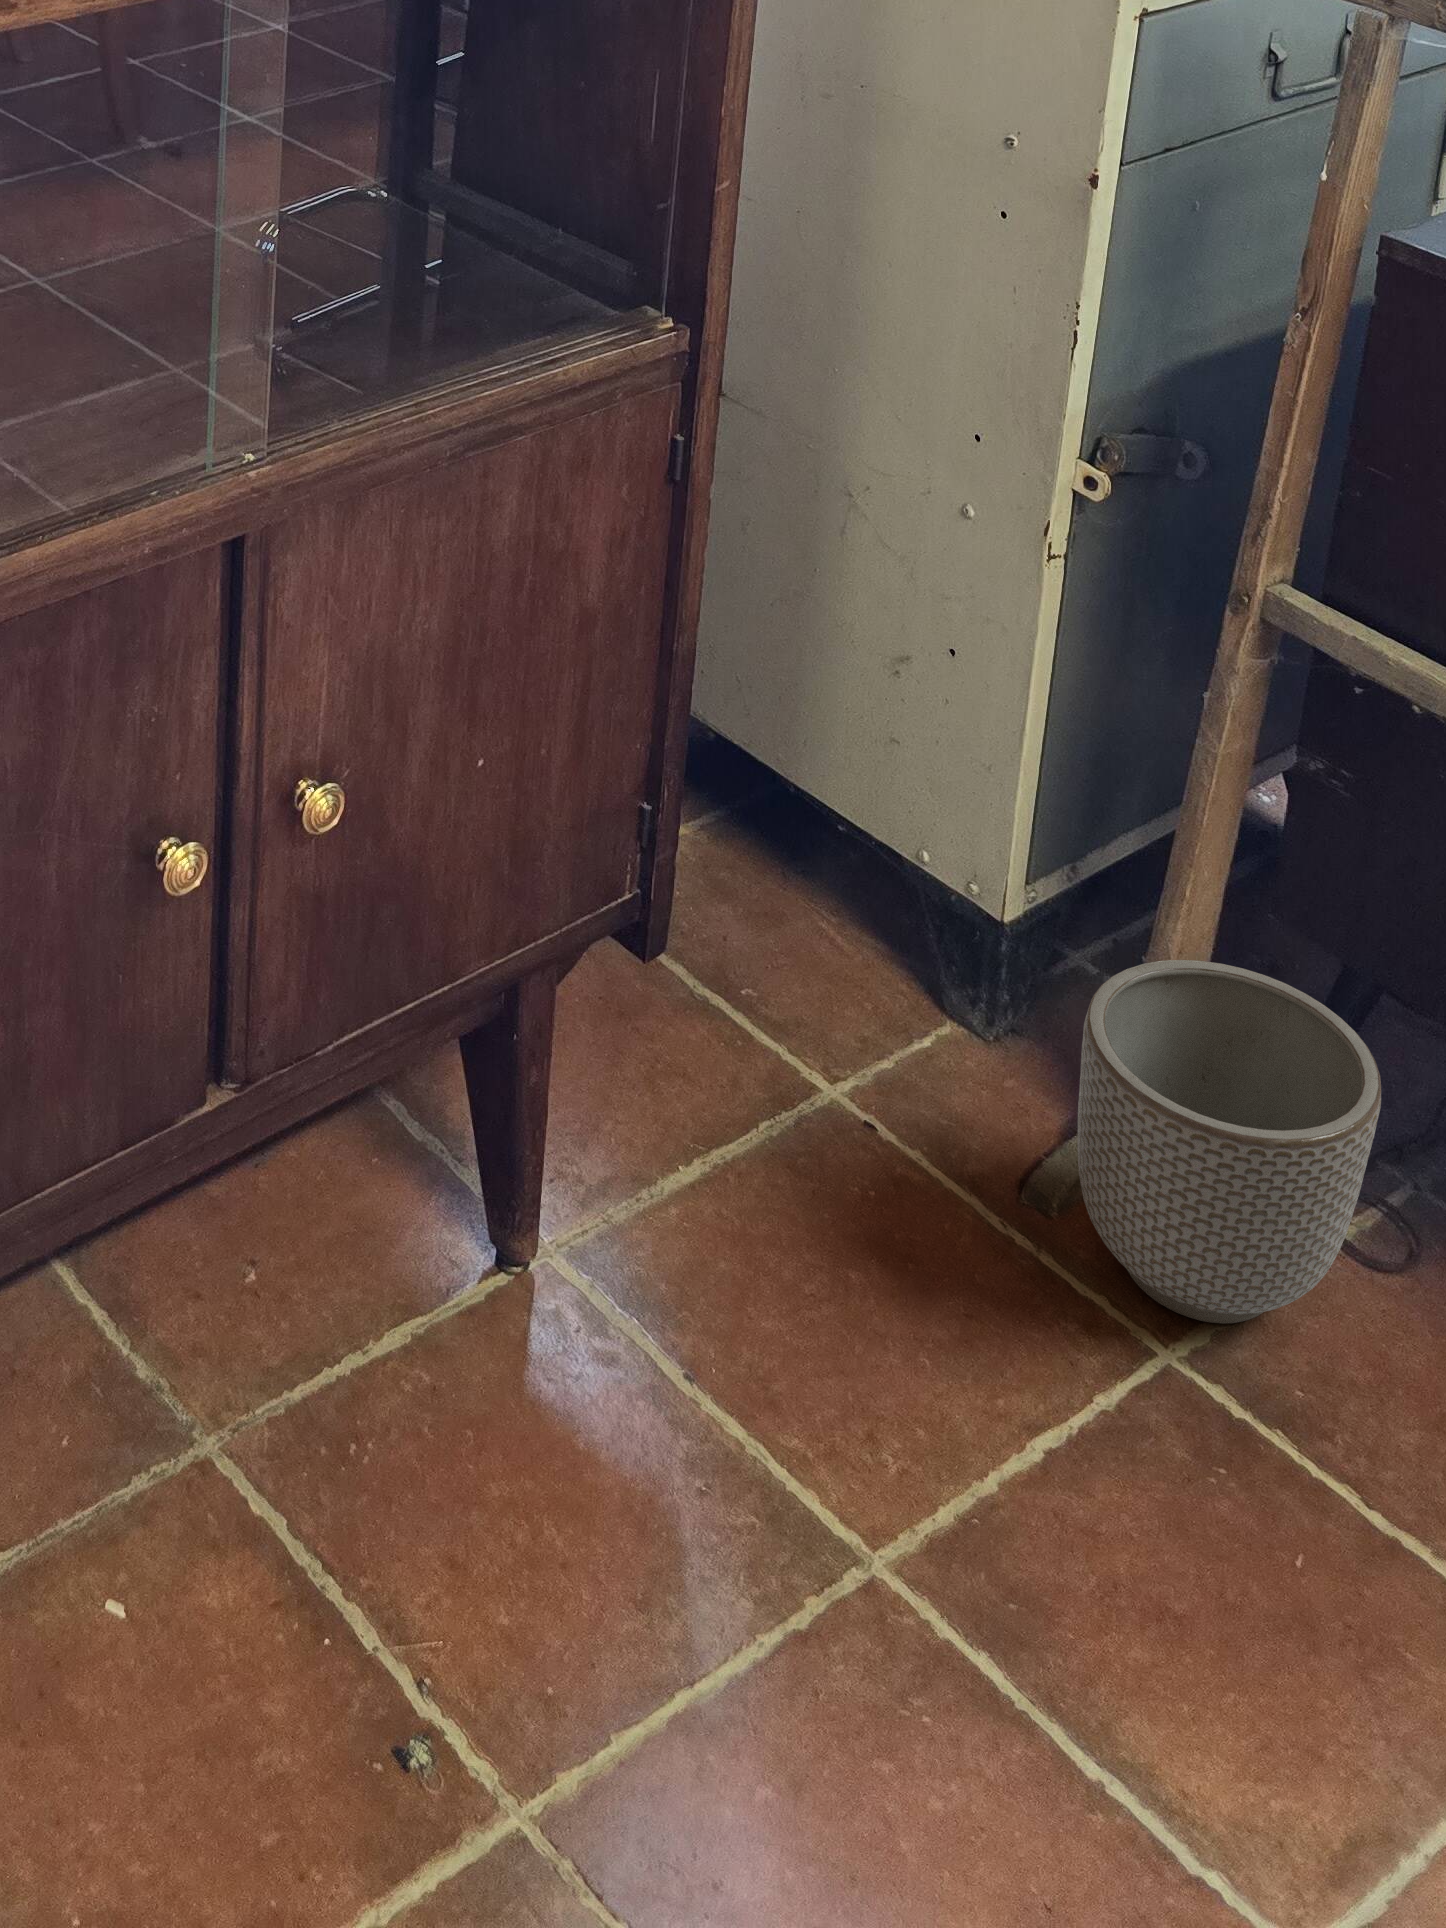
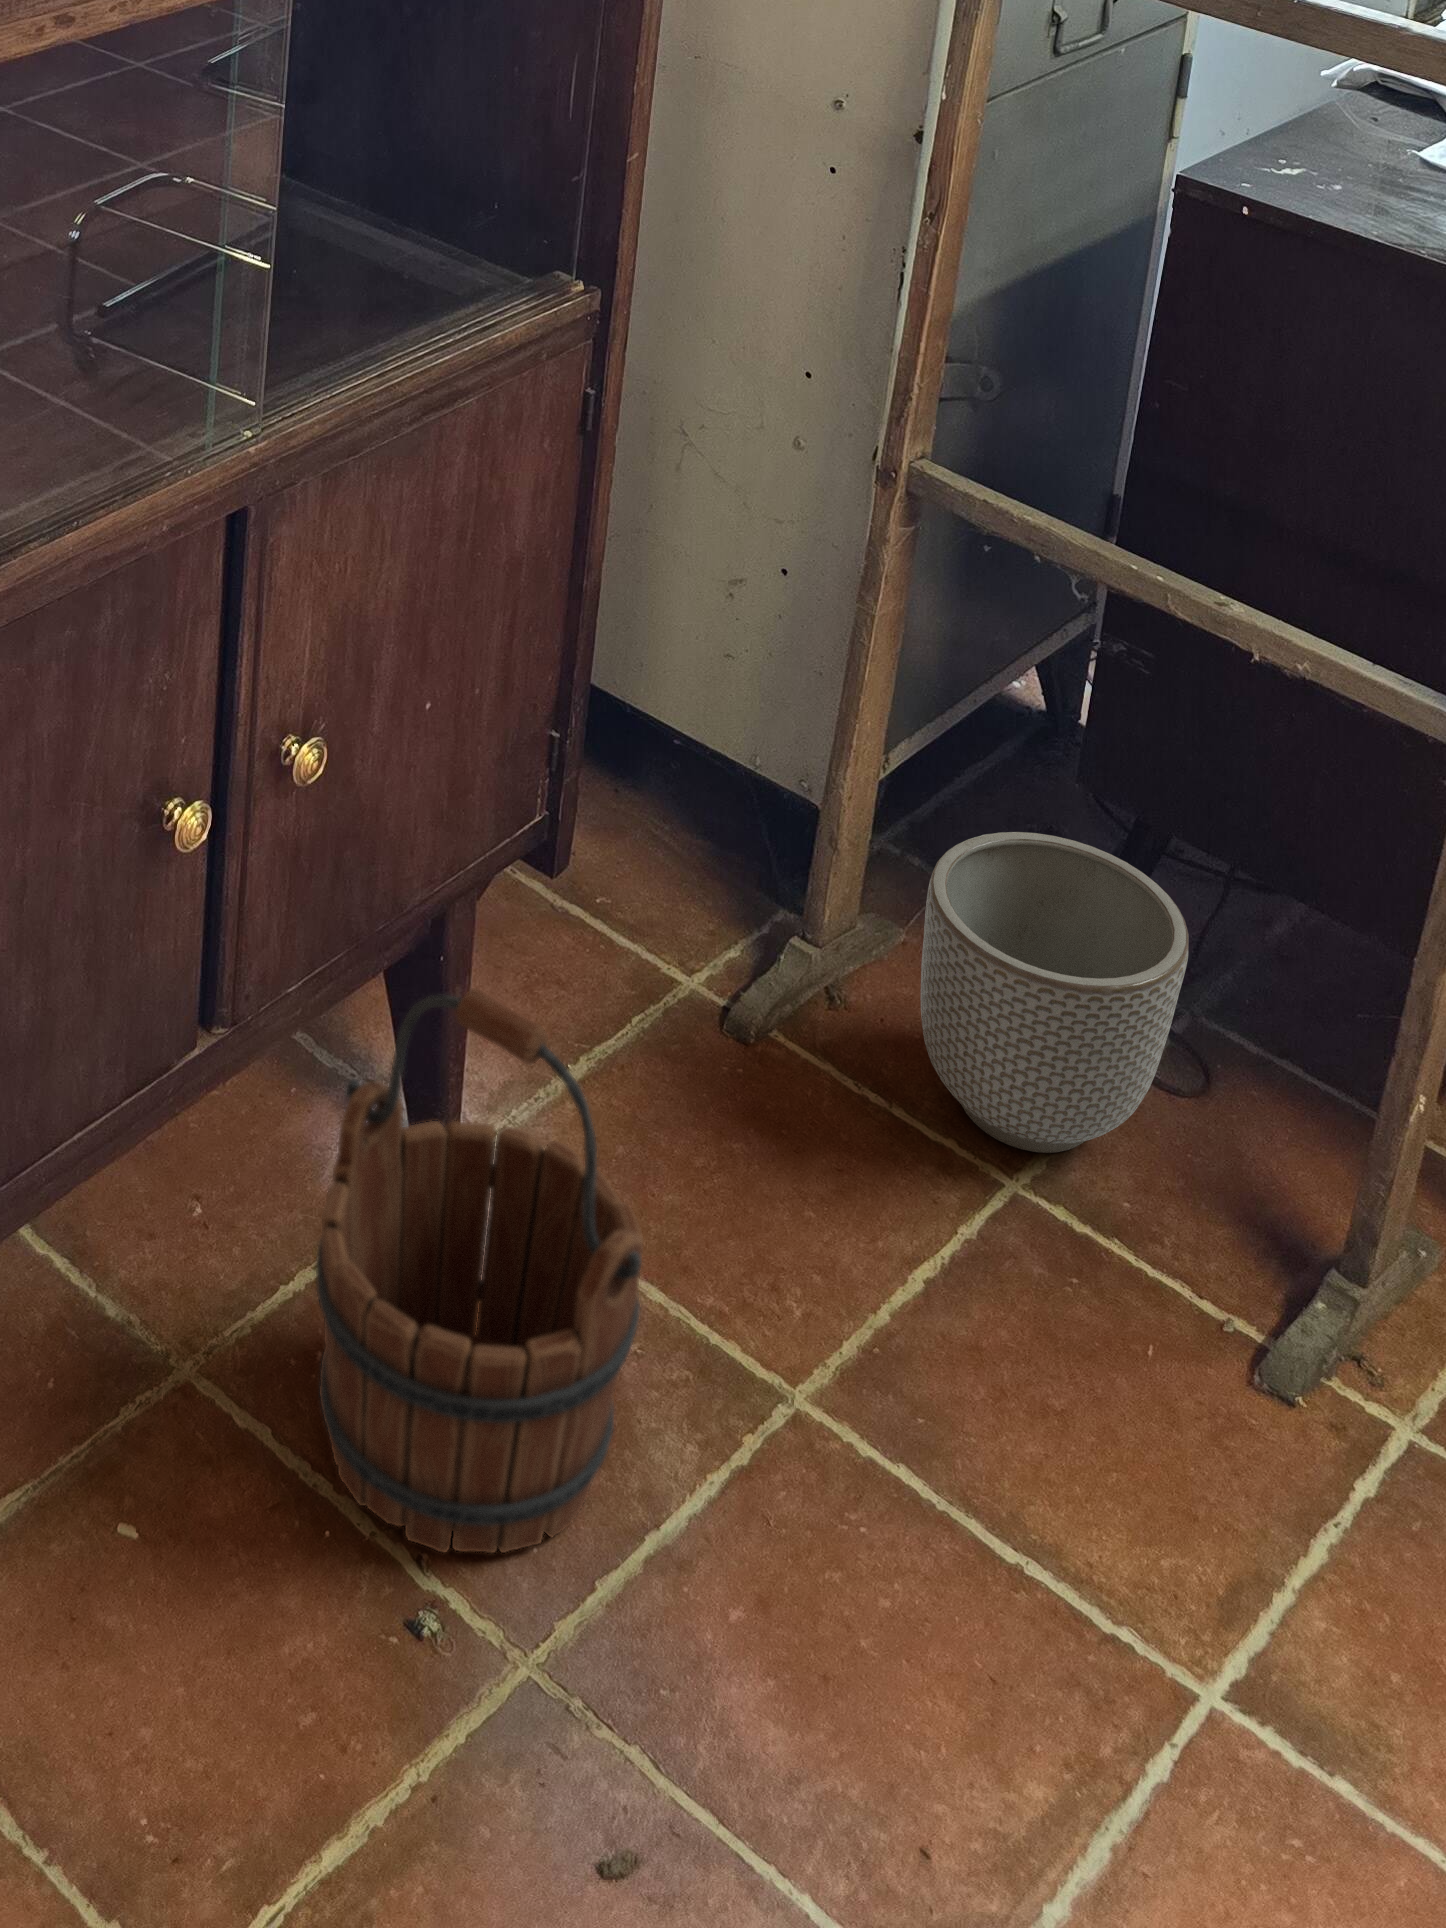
wooden bucket: none [327,1069,681,1687] -> present [315,988,644,1553]

